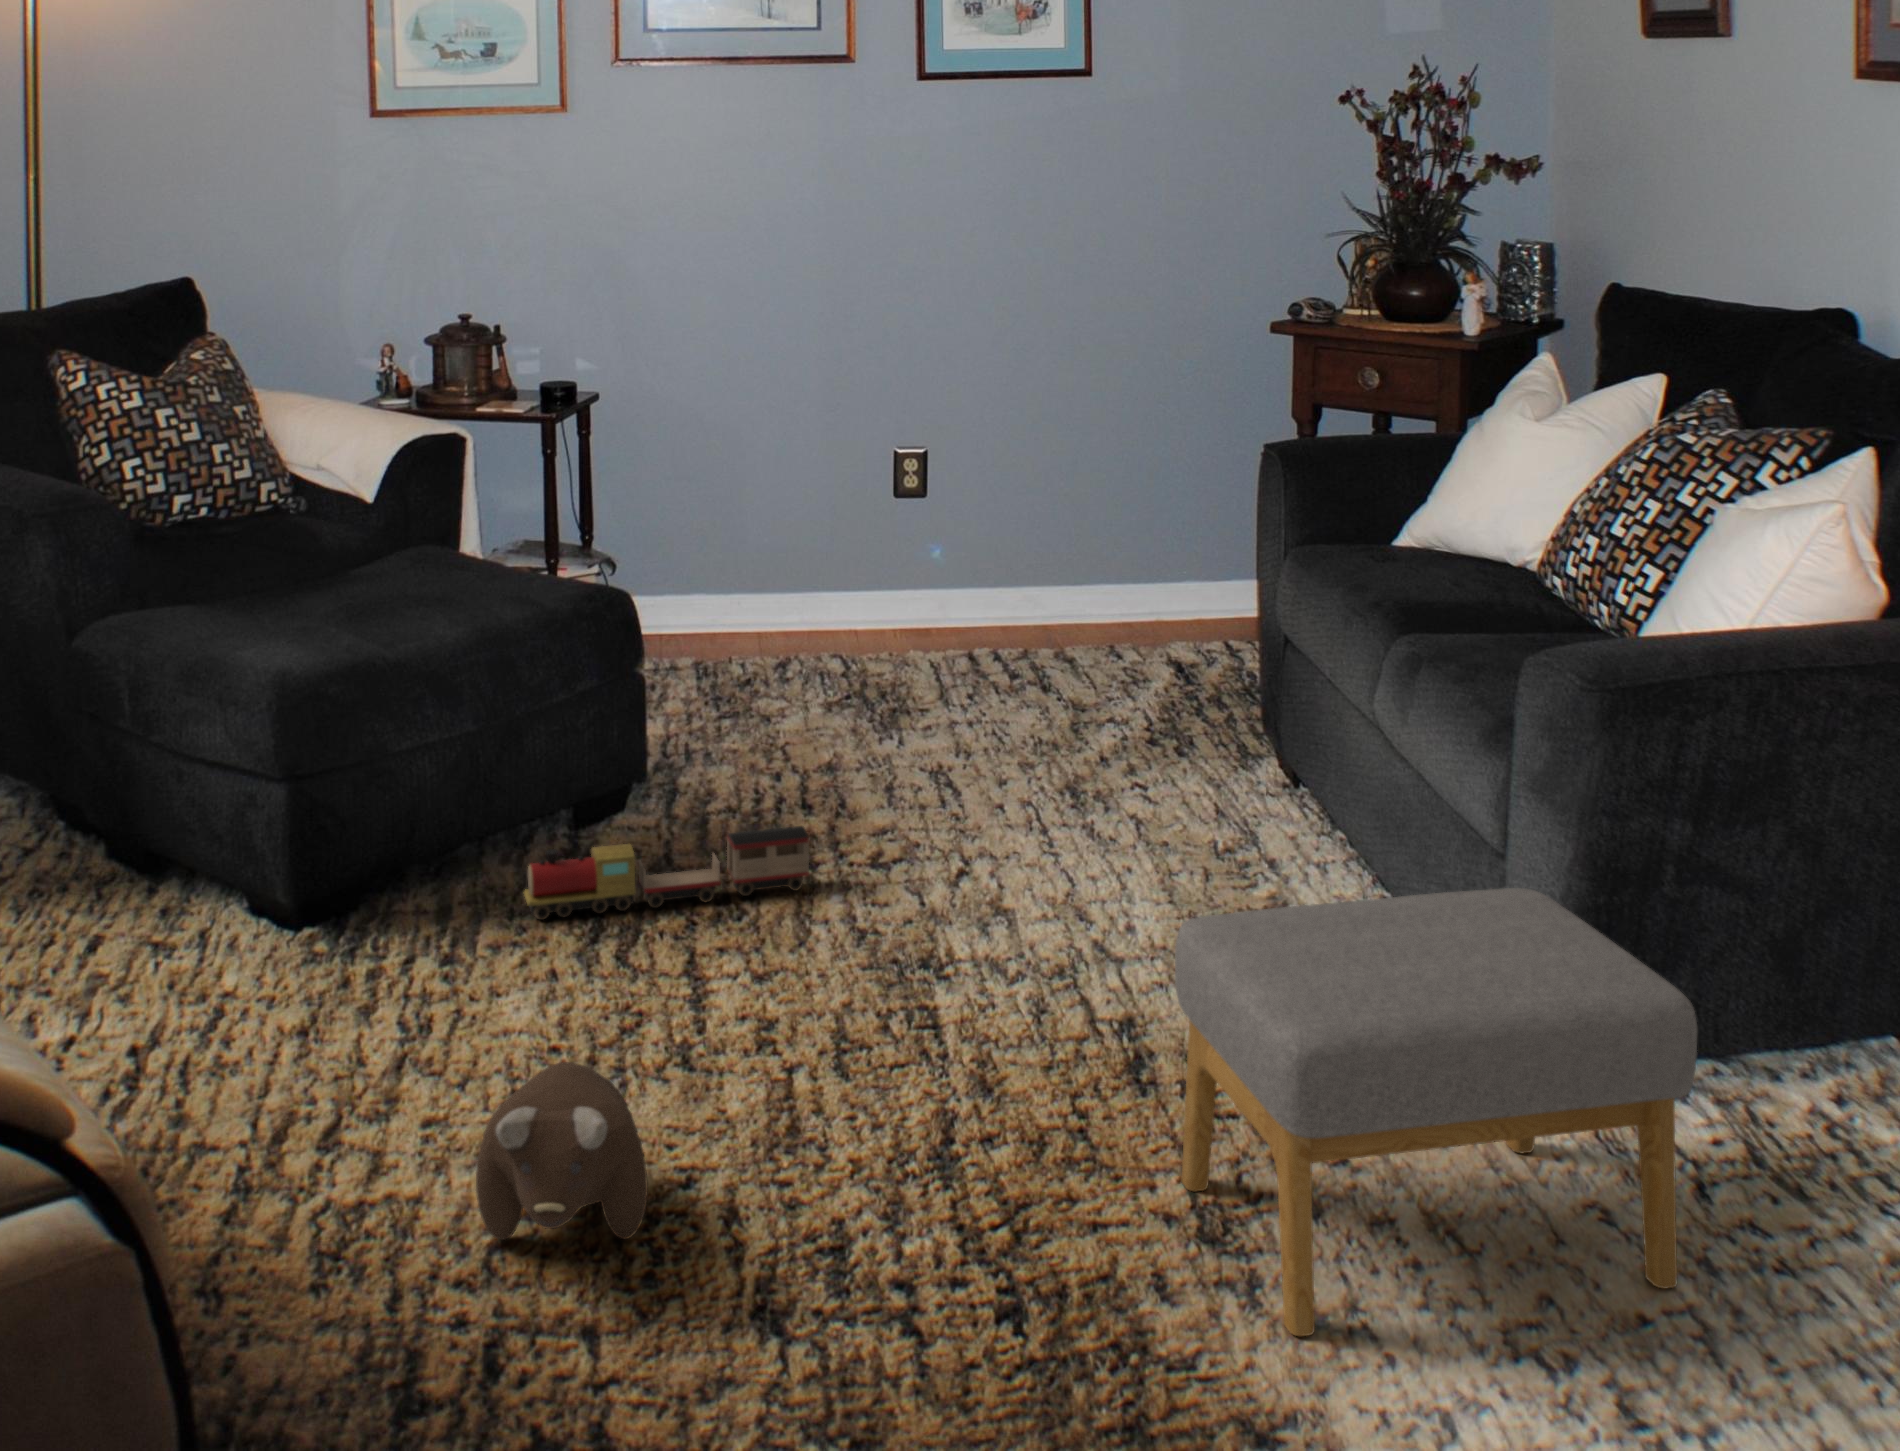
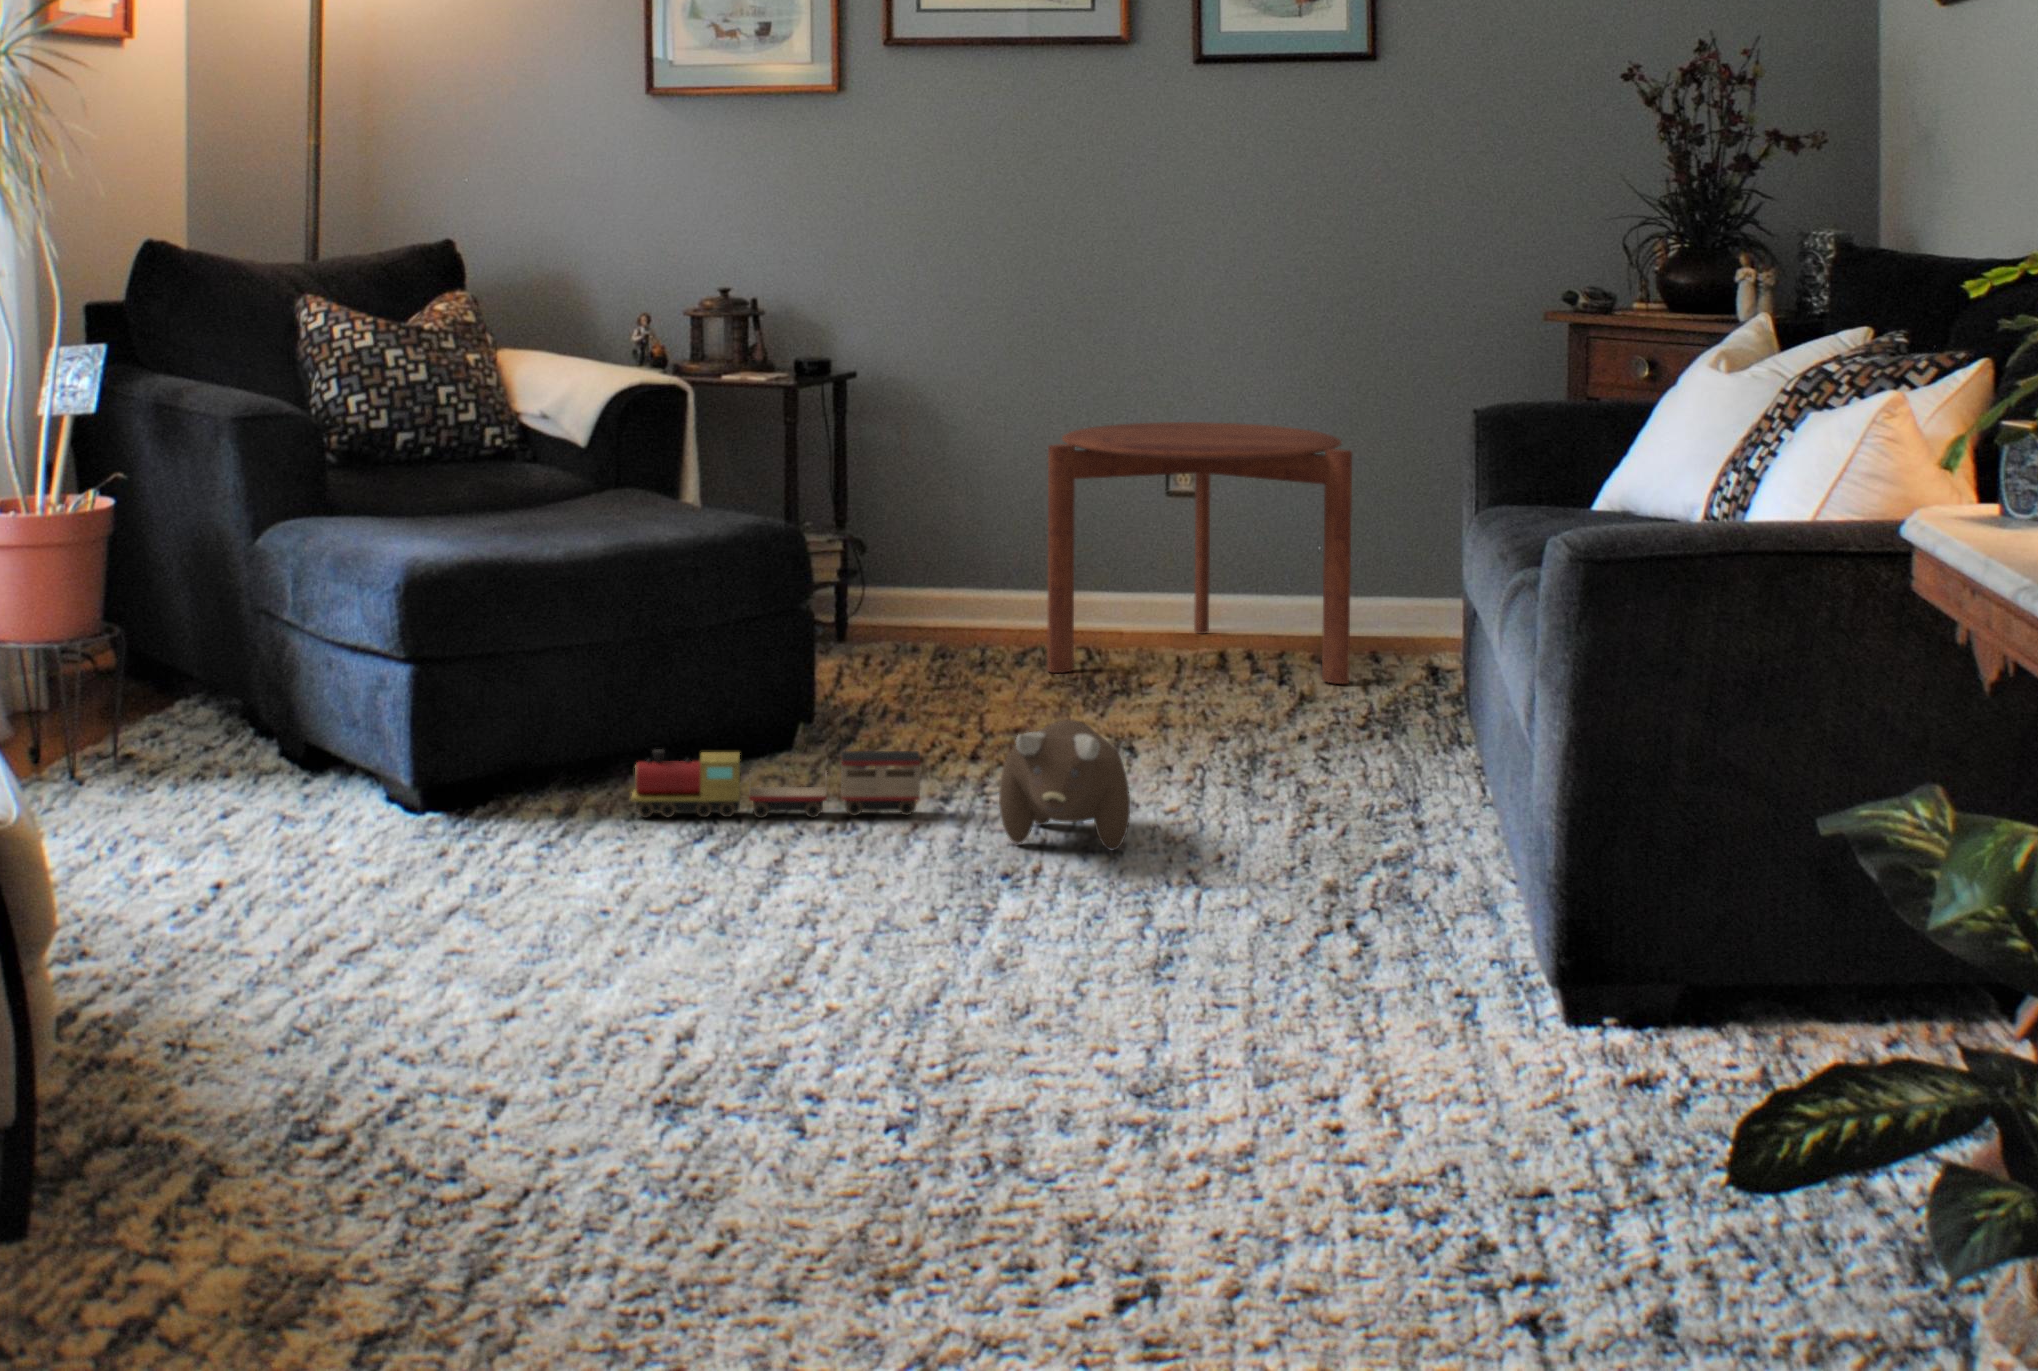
side table: none [826,427,1108,687] -> present [1047,422,1352,684]
footstool: present [1175,888,1697,1336] -> none [1144,773,1666,1190]
plush toy: present [476,1062,648,1240] -> present [999,720,1130,850]

